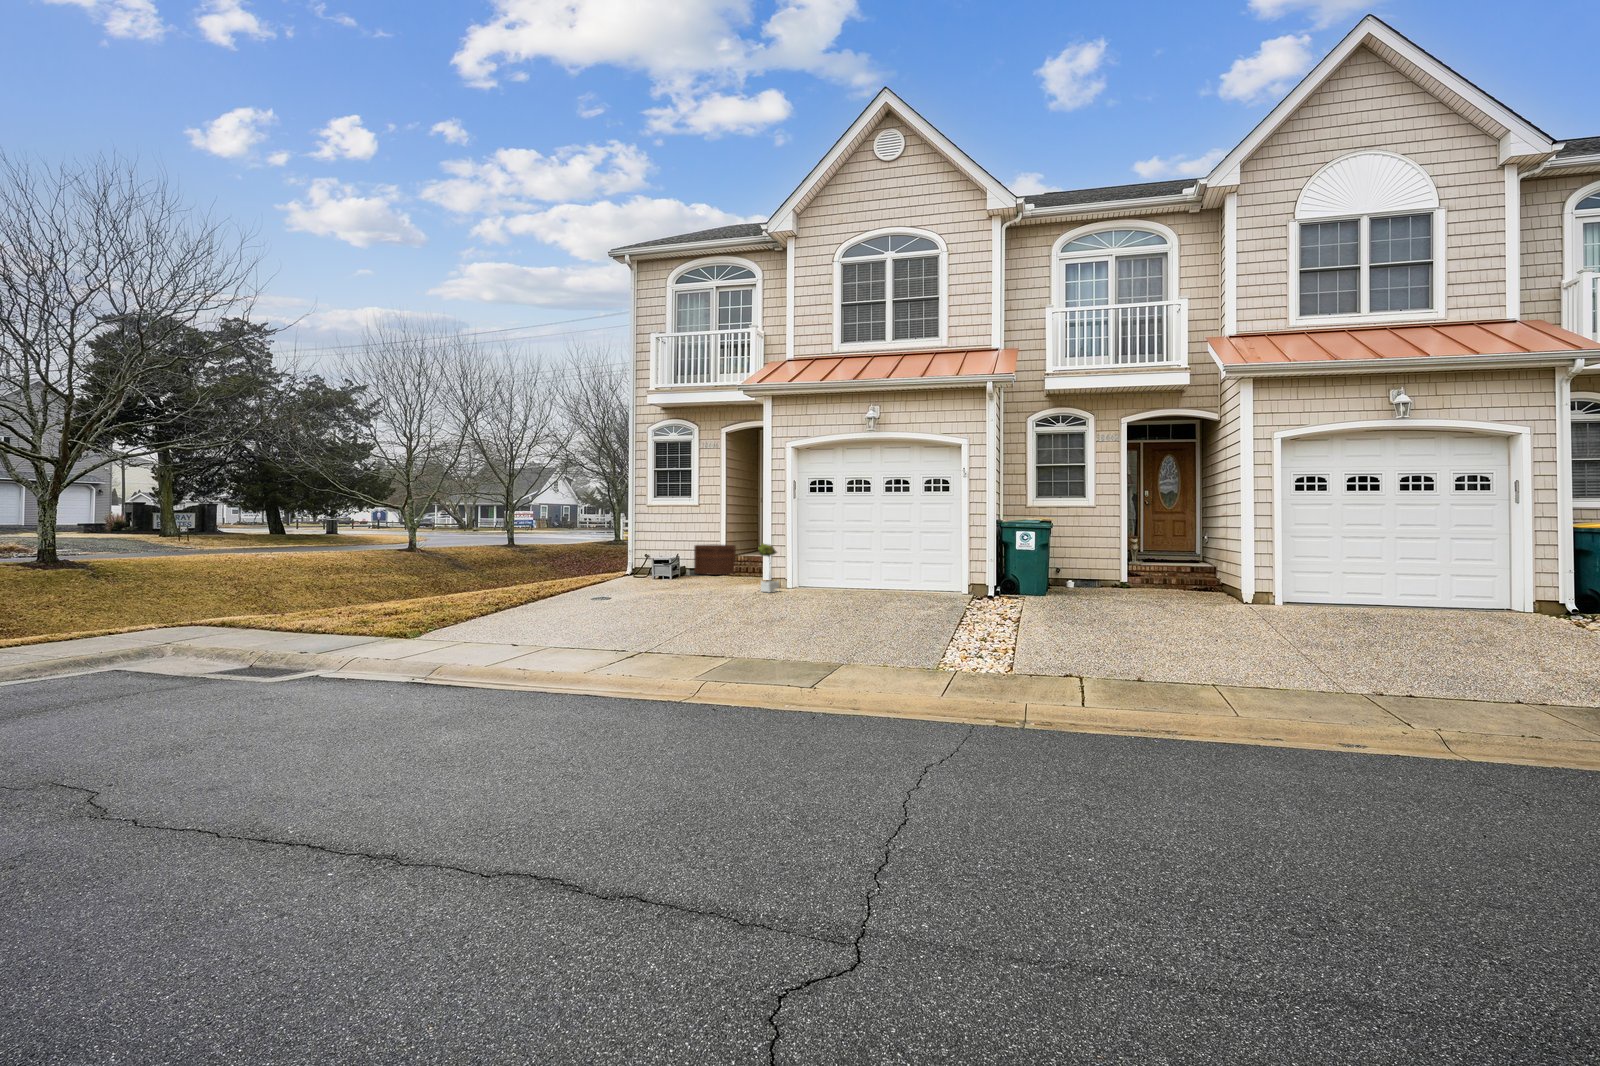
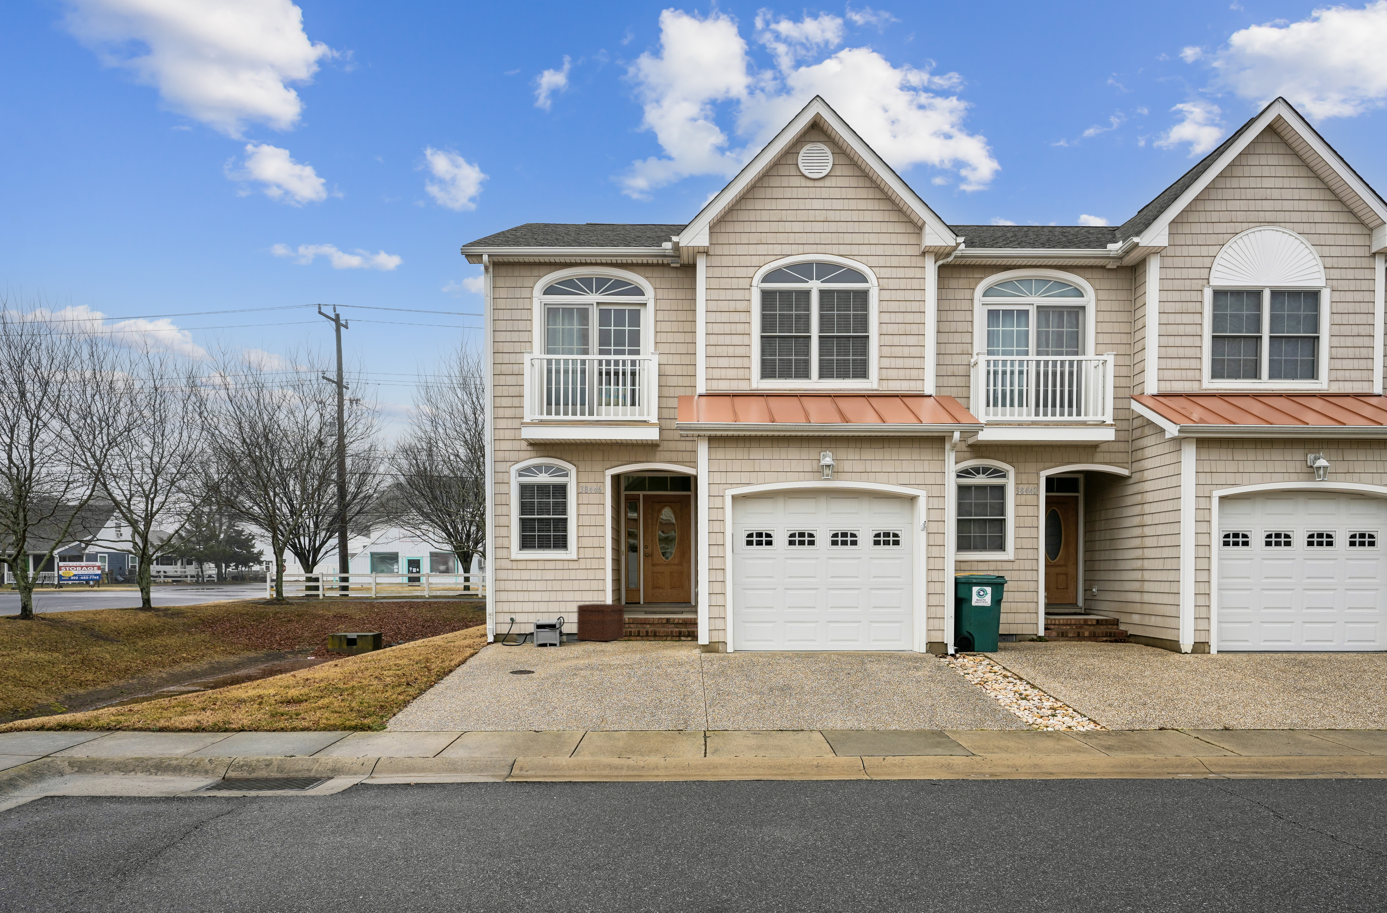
potted tree: present [759,543,779,592] -> none [694,604,718,661]

